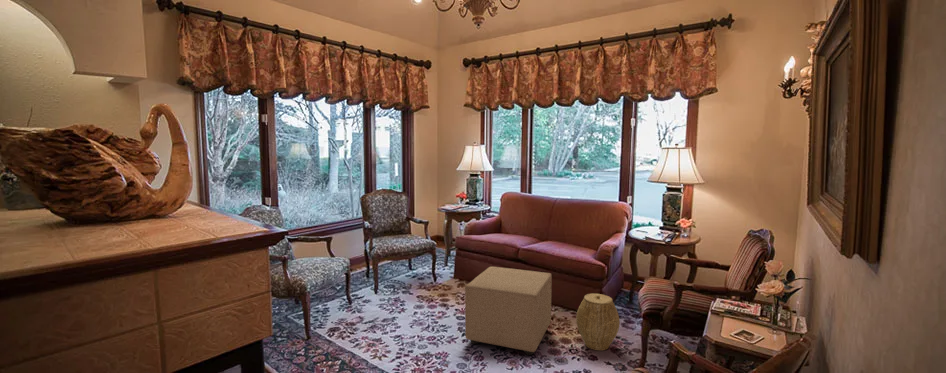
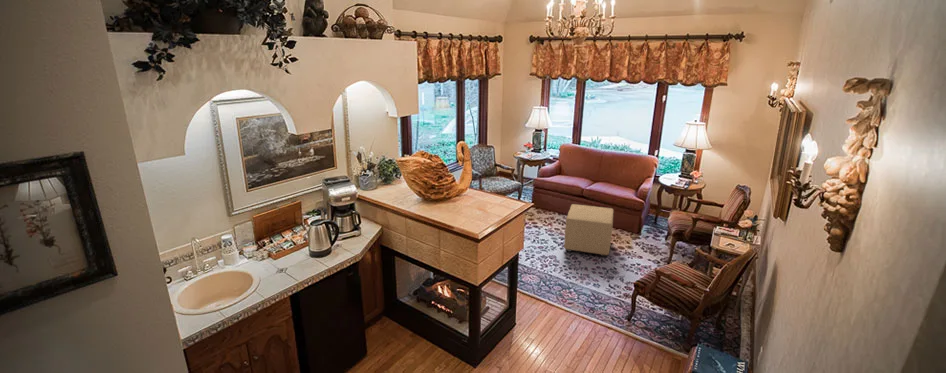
woven basket: present [576,293,620,350] -> none [629,221,656,253]

